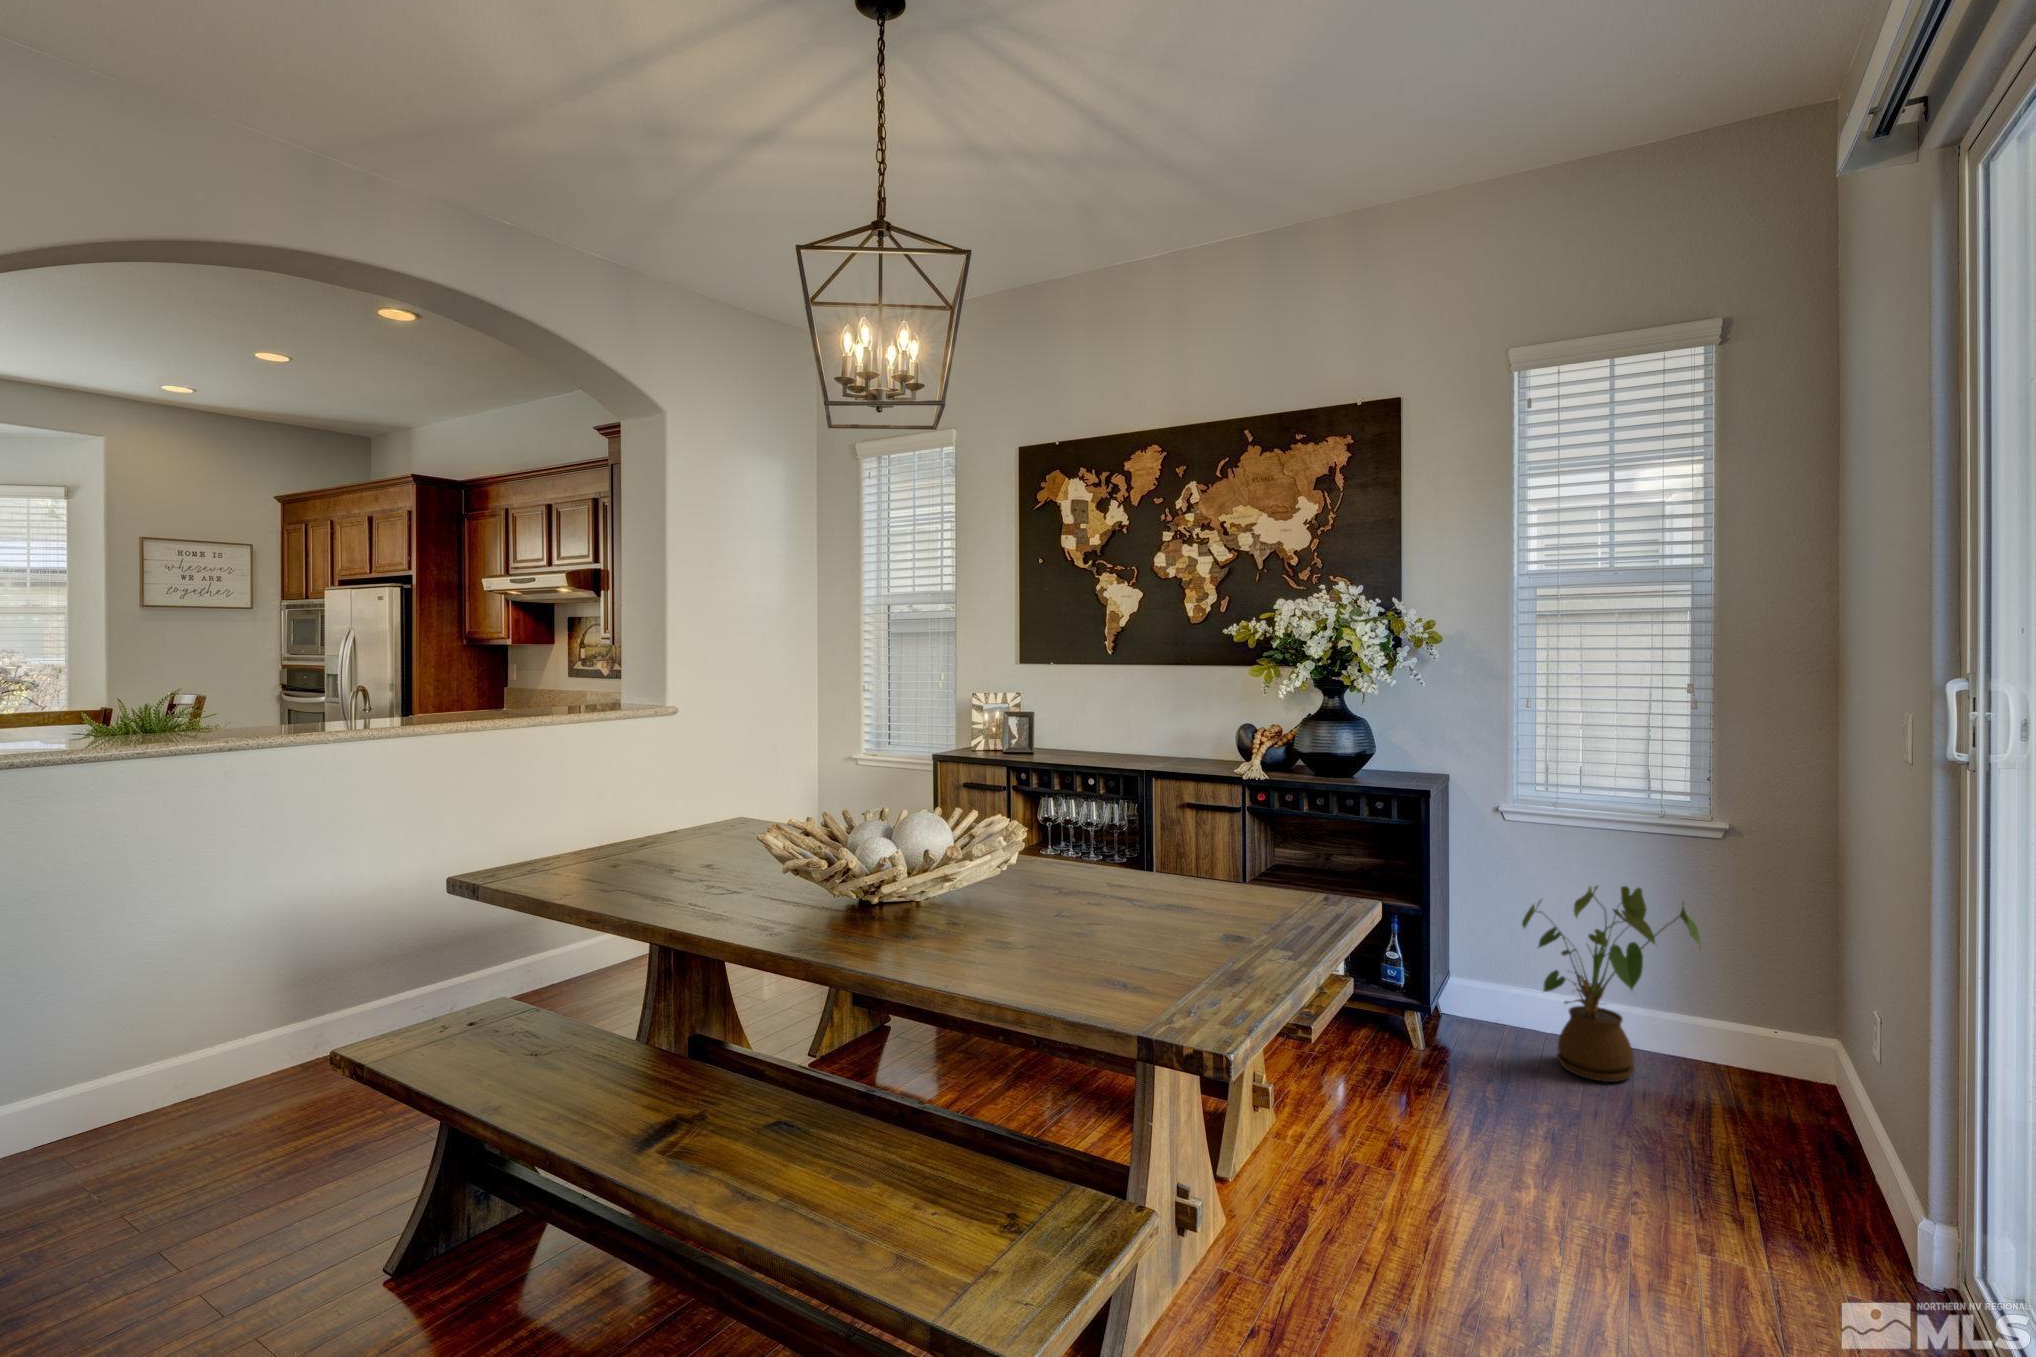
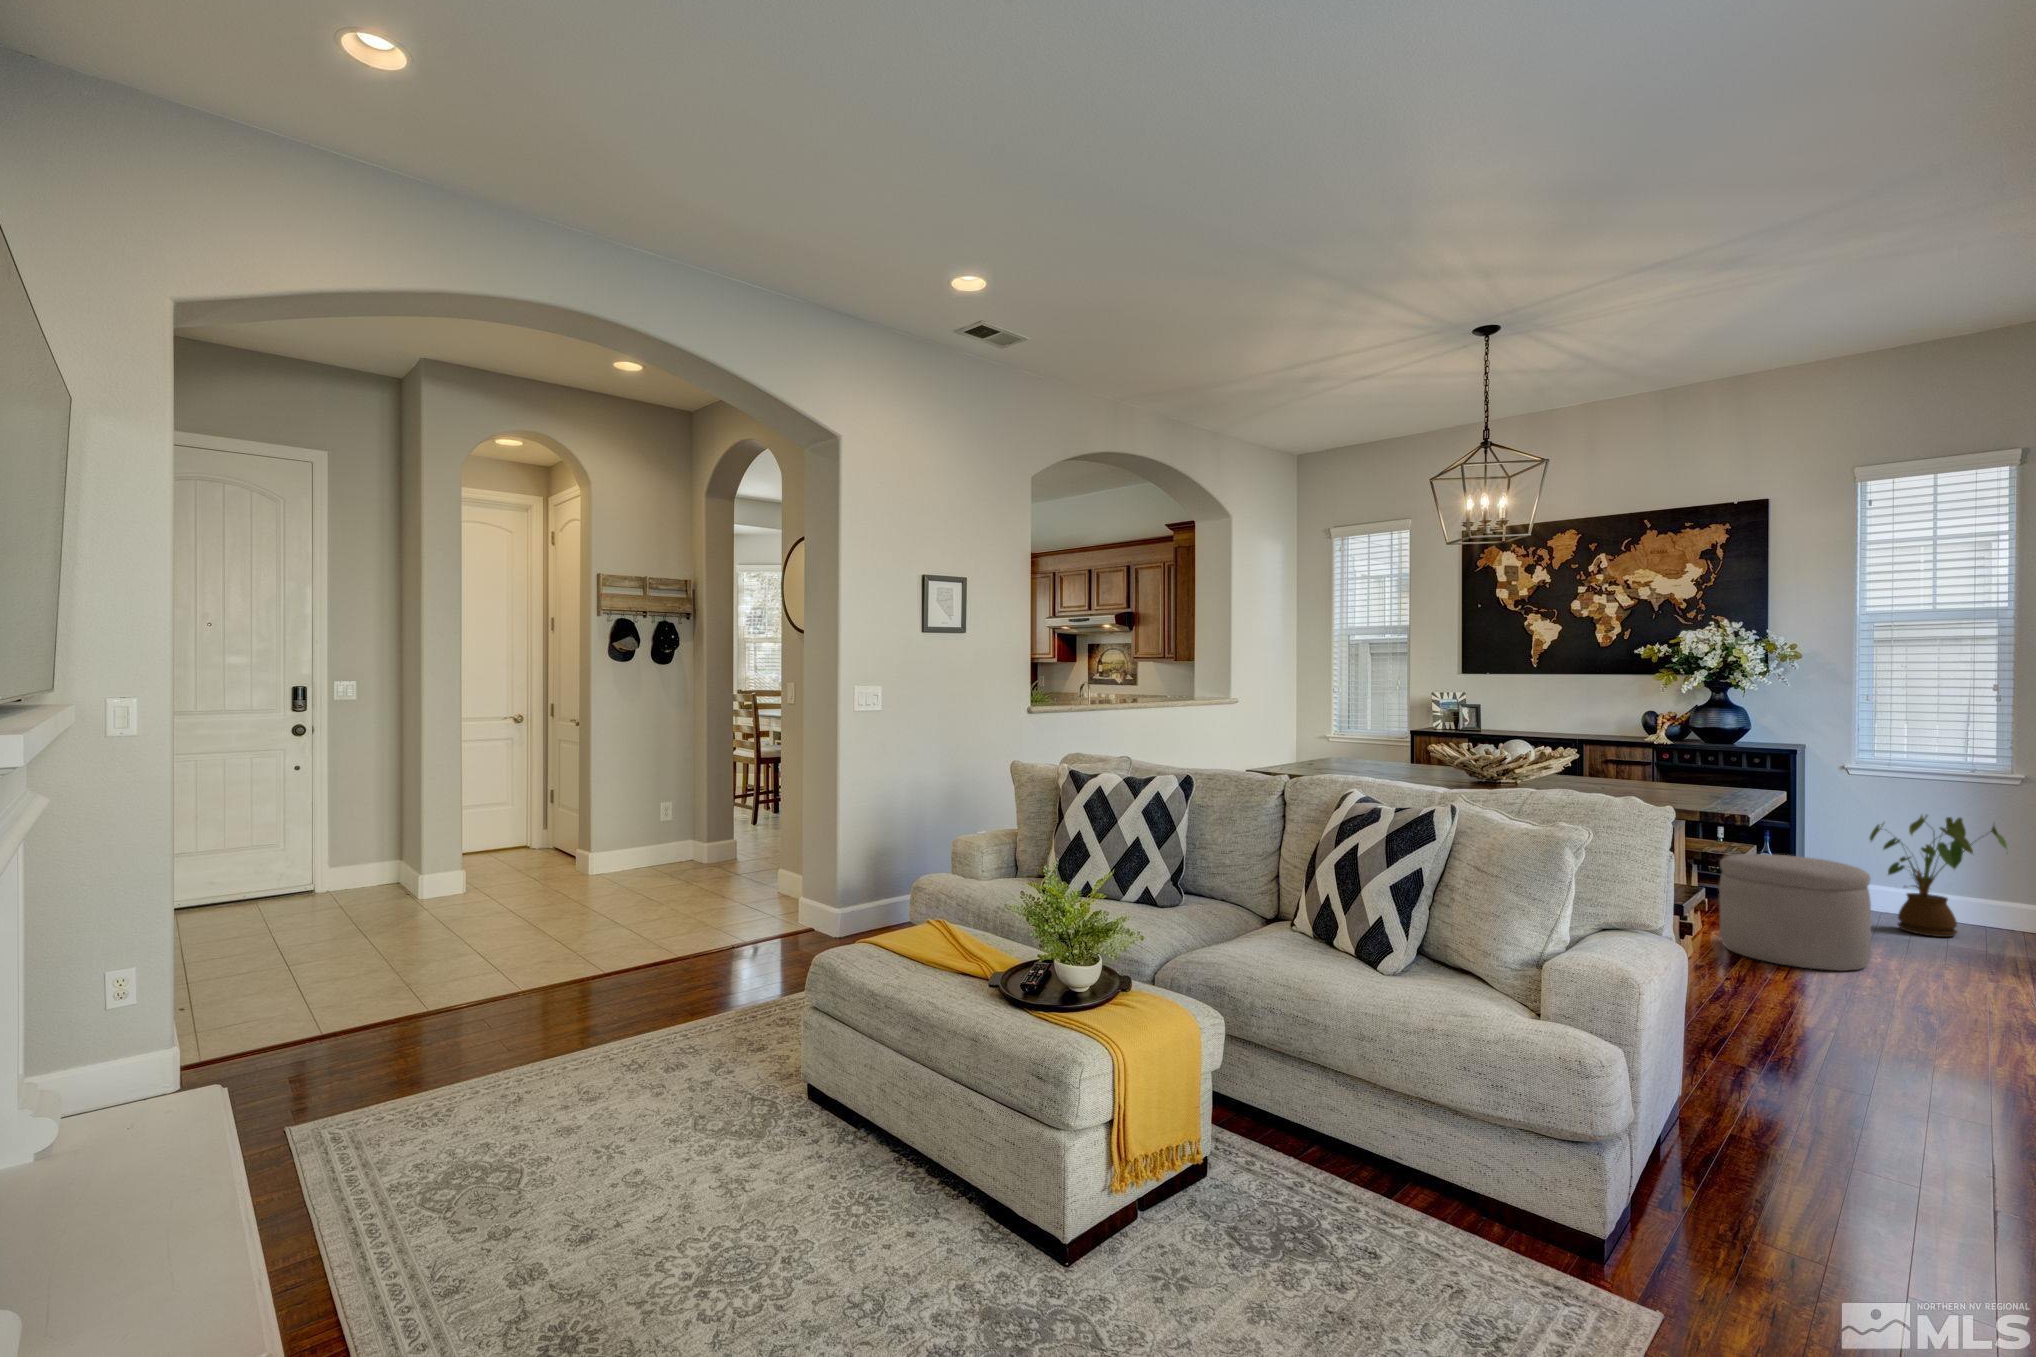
ottoman: none [1283,995,1507,1246] -> present [1719,854,1871,971]

